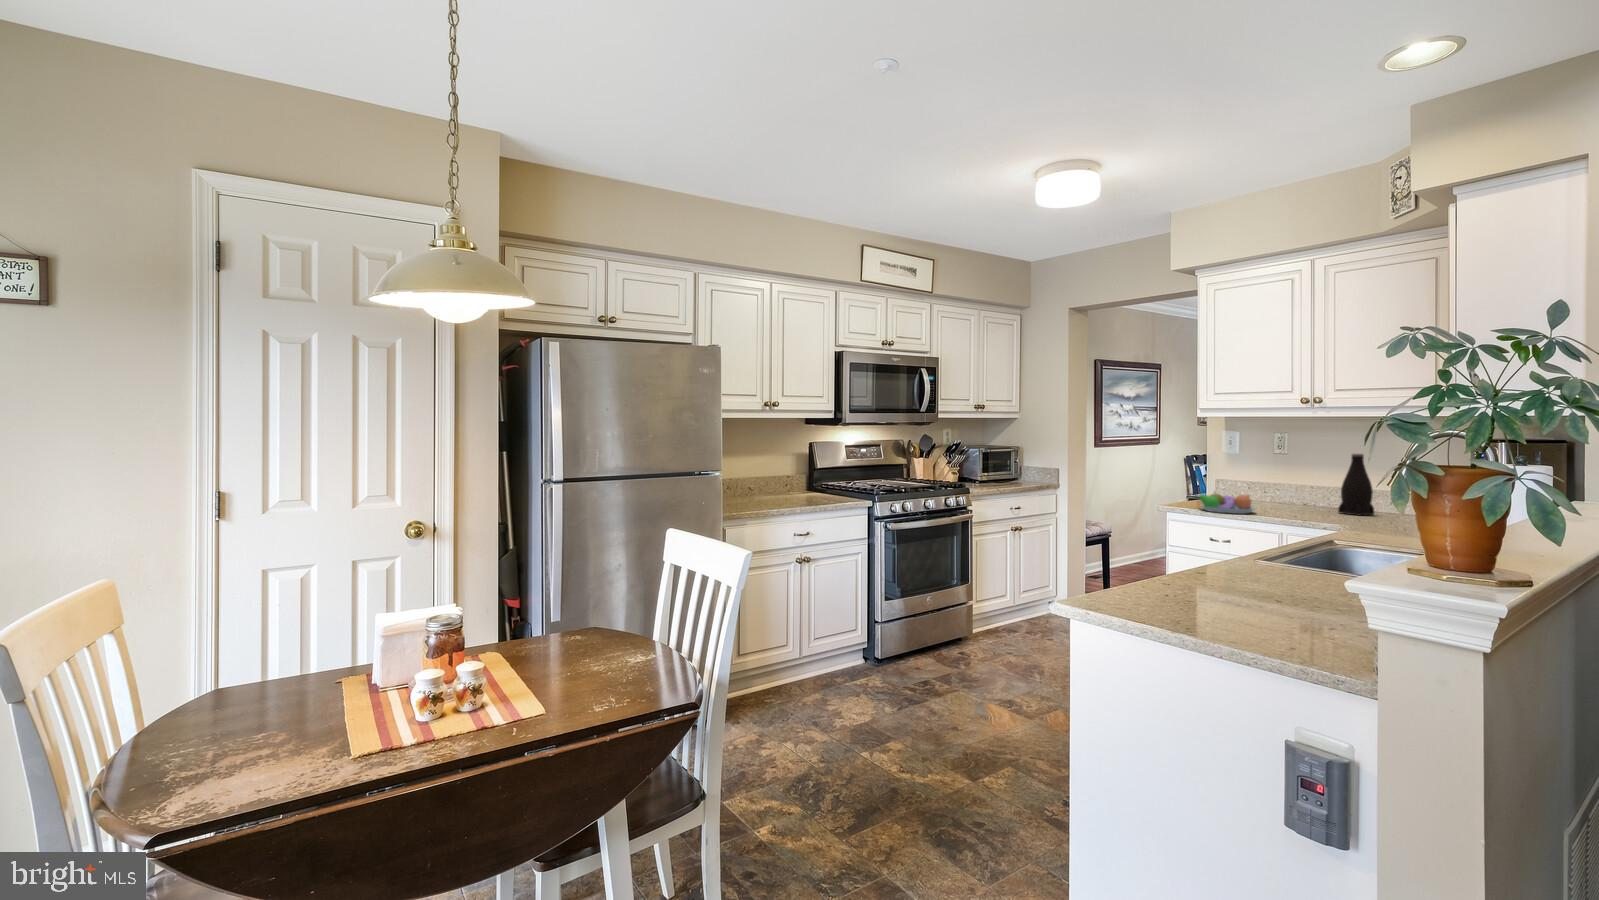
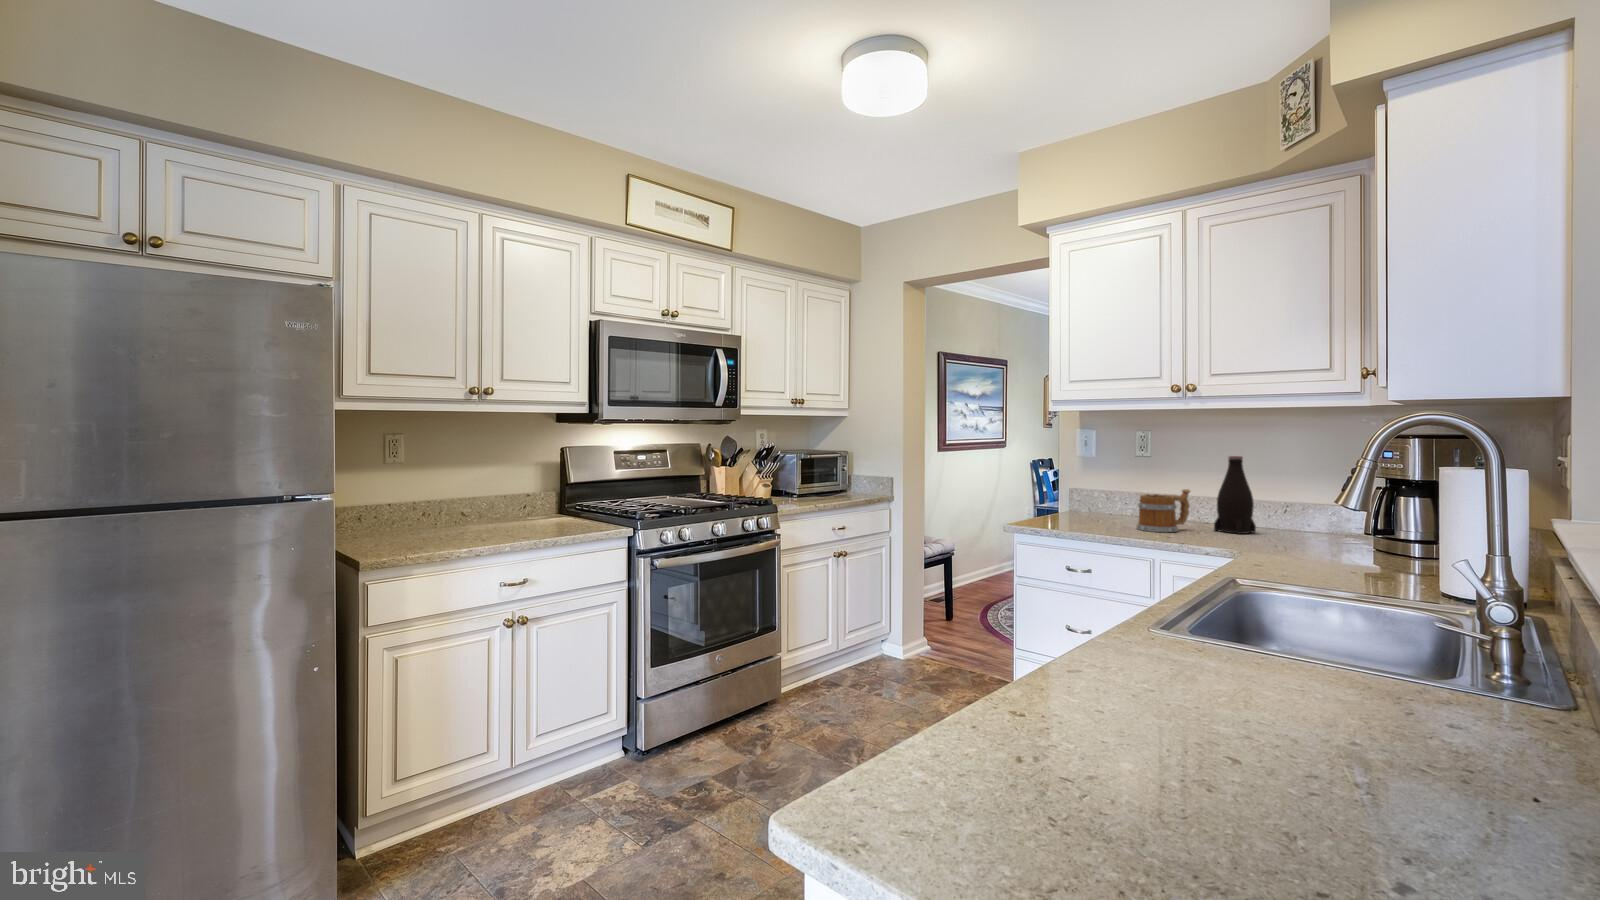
mug: none [1270,480,1318,513] -> present [1137,489,1190,532]
fruit bowl: present [1194,493,1256,514] -> none [1047,505,1124,536]

